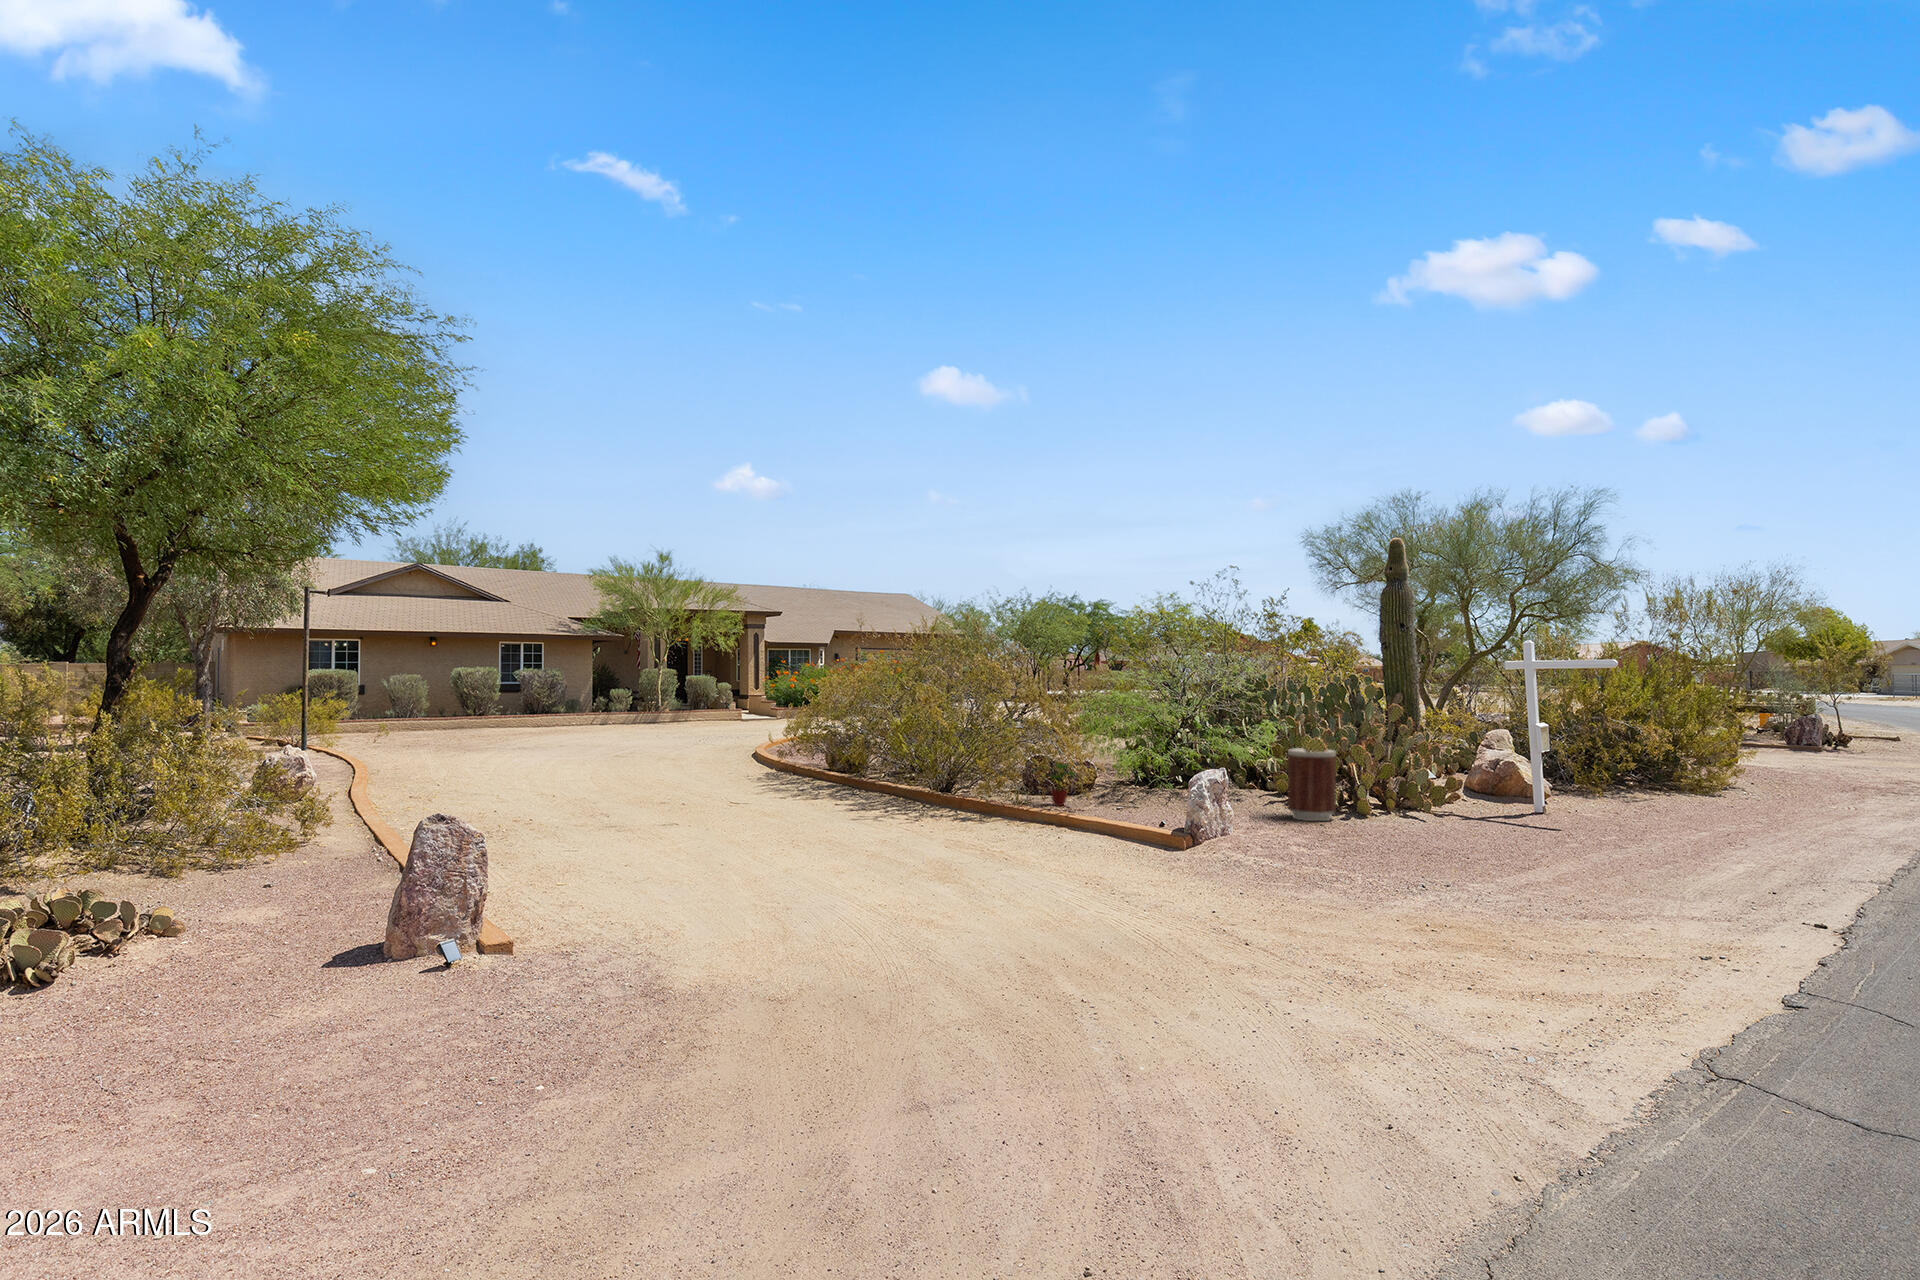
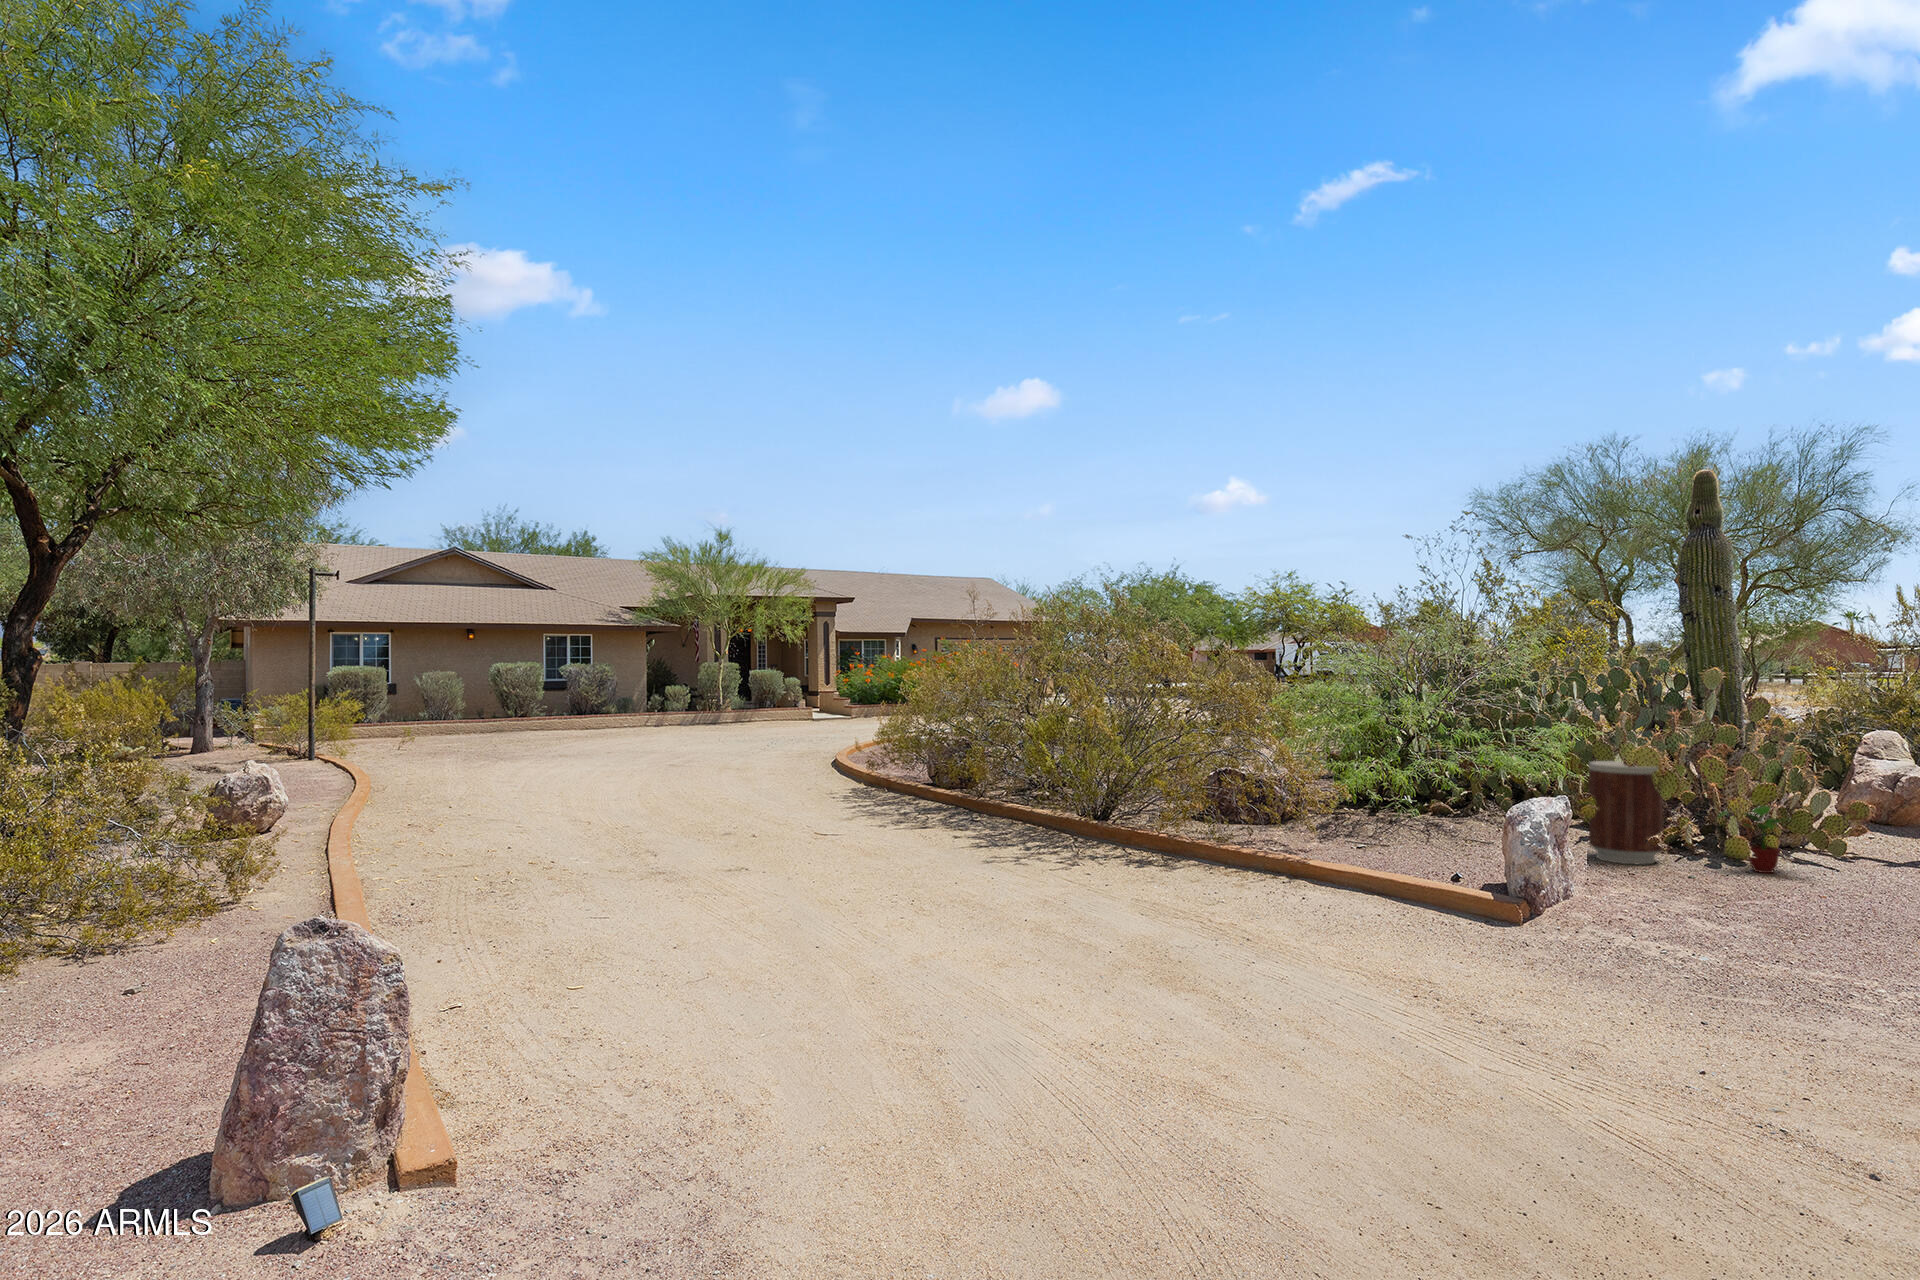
potted plant: present [1040,764,1075,806] -> present [1717,805,1788,873]

